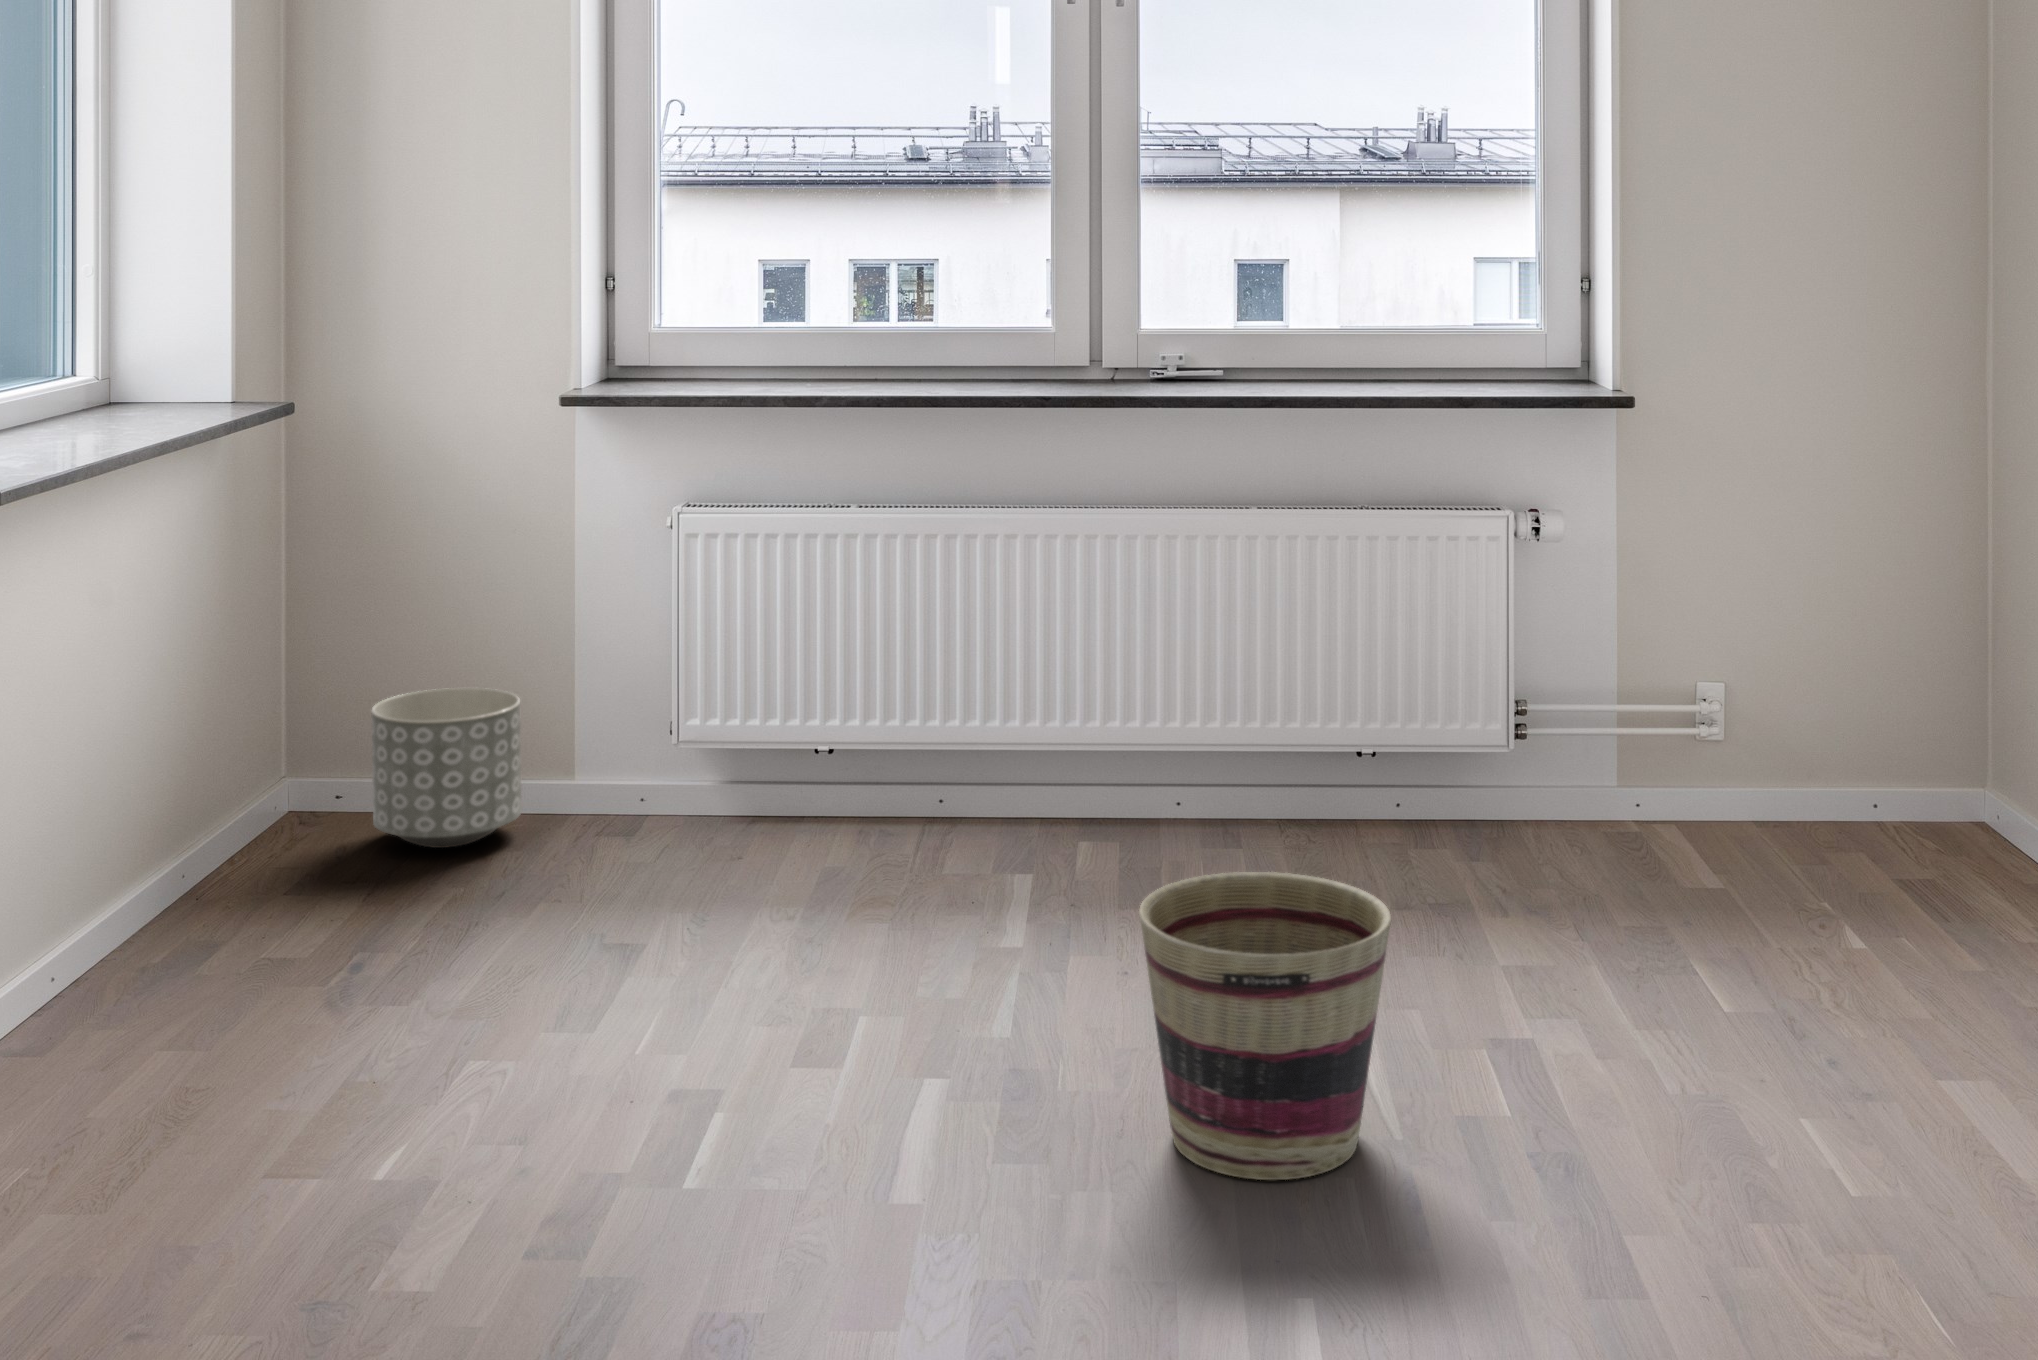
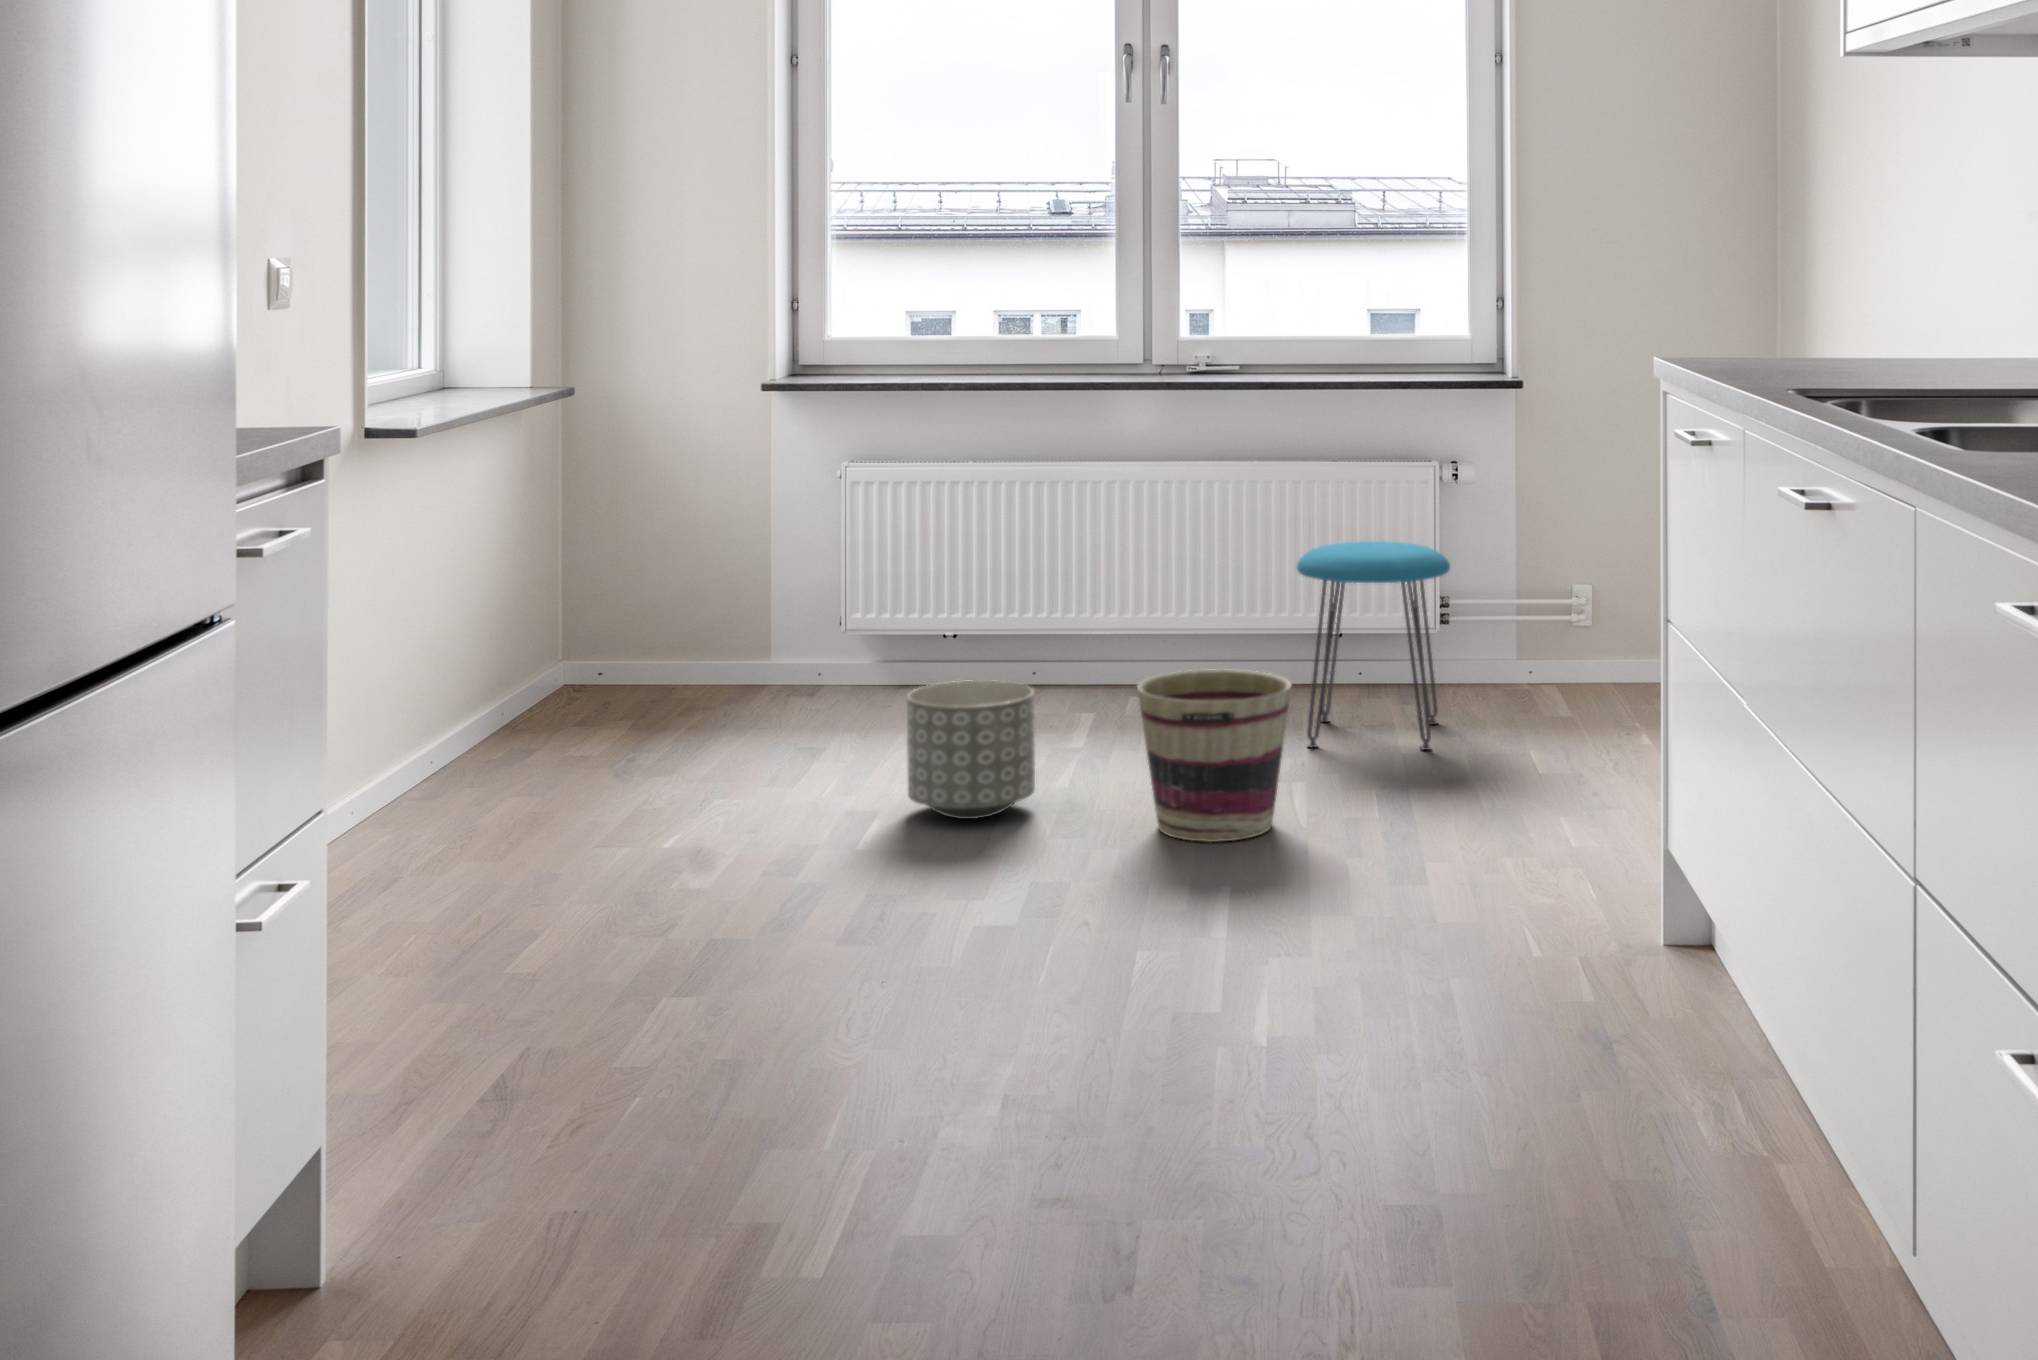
stool: none [1335,636,1565,959] -> present [1297,541,1450,750]
planter: present [371,688,522,848] -> present [907,680,1035,819]

